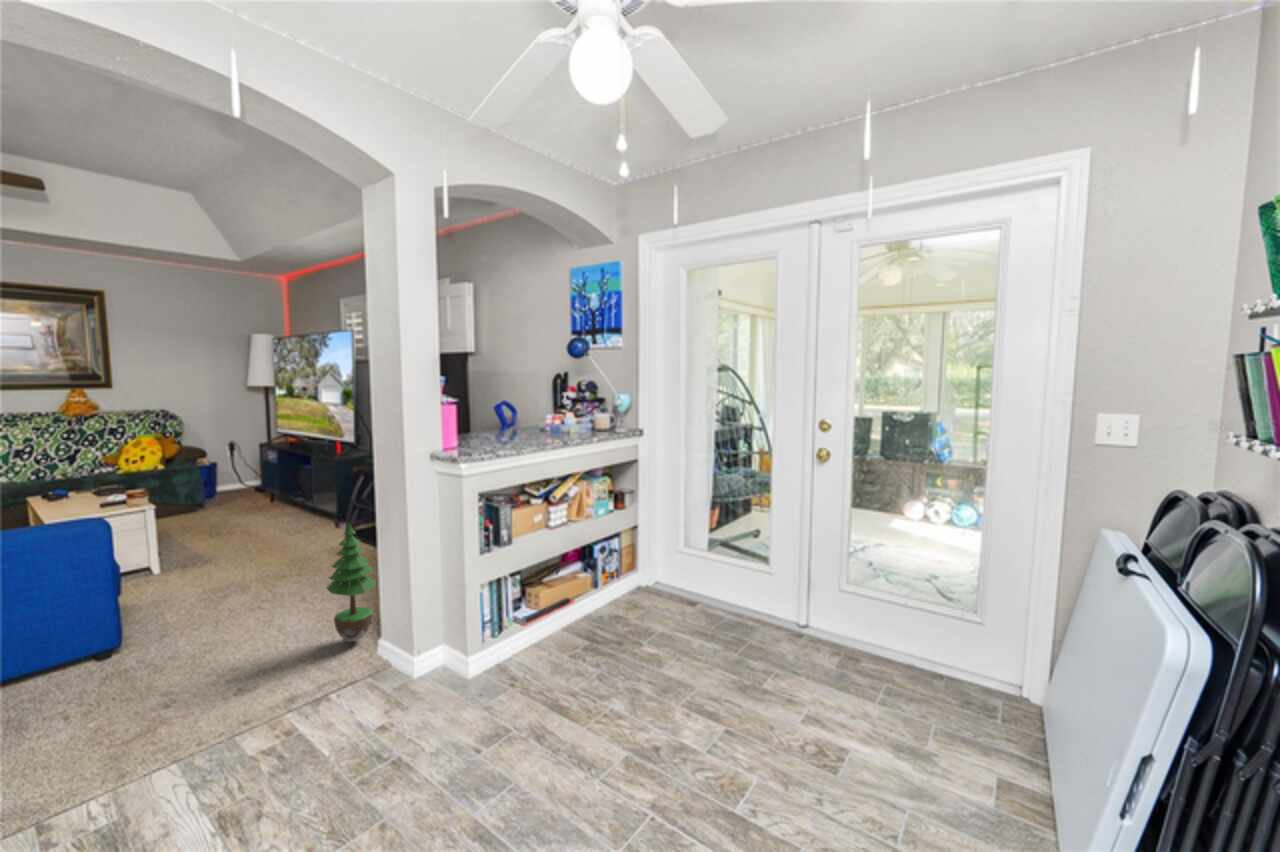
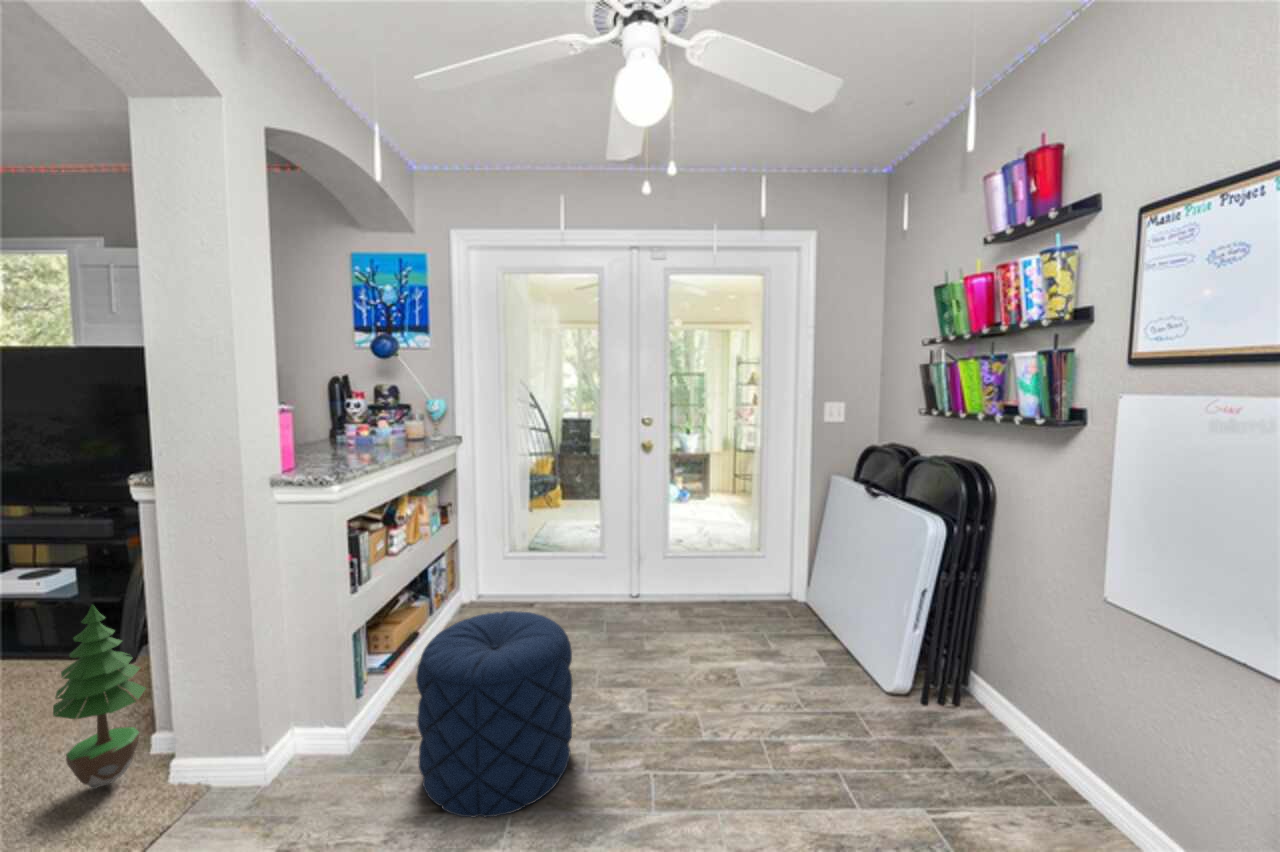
pouf: none [469,597,612,785] -> present [416,611,573,817]

